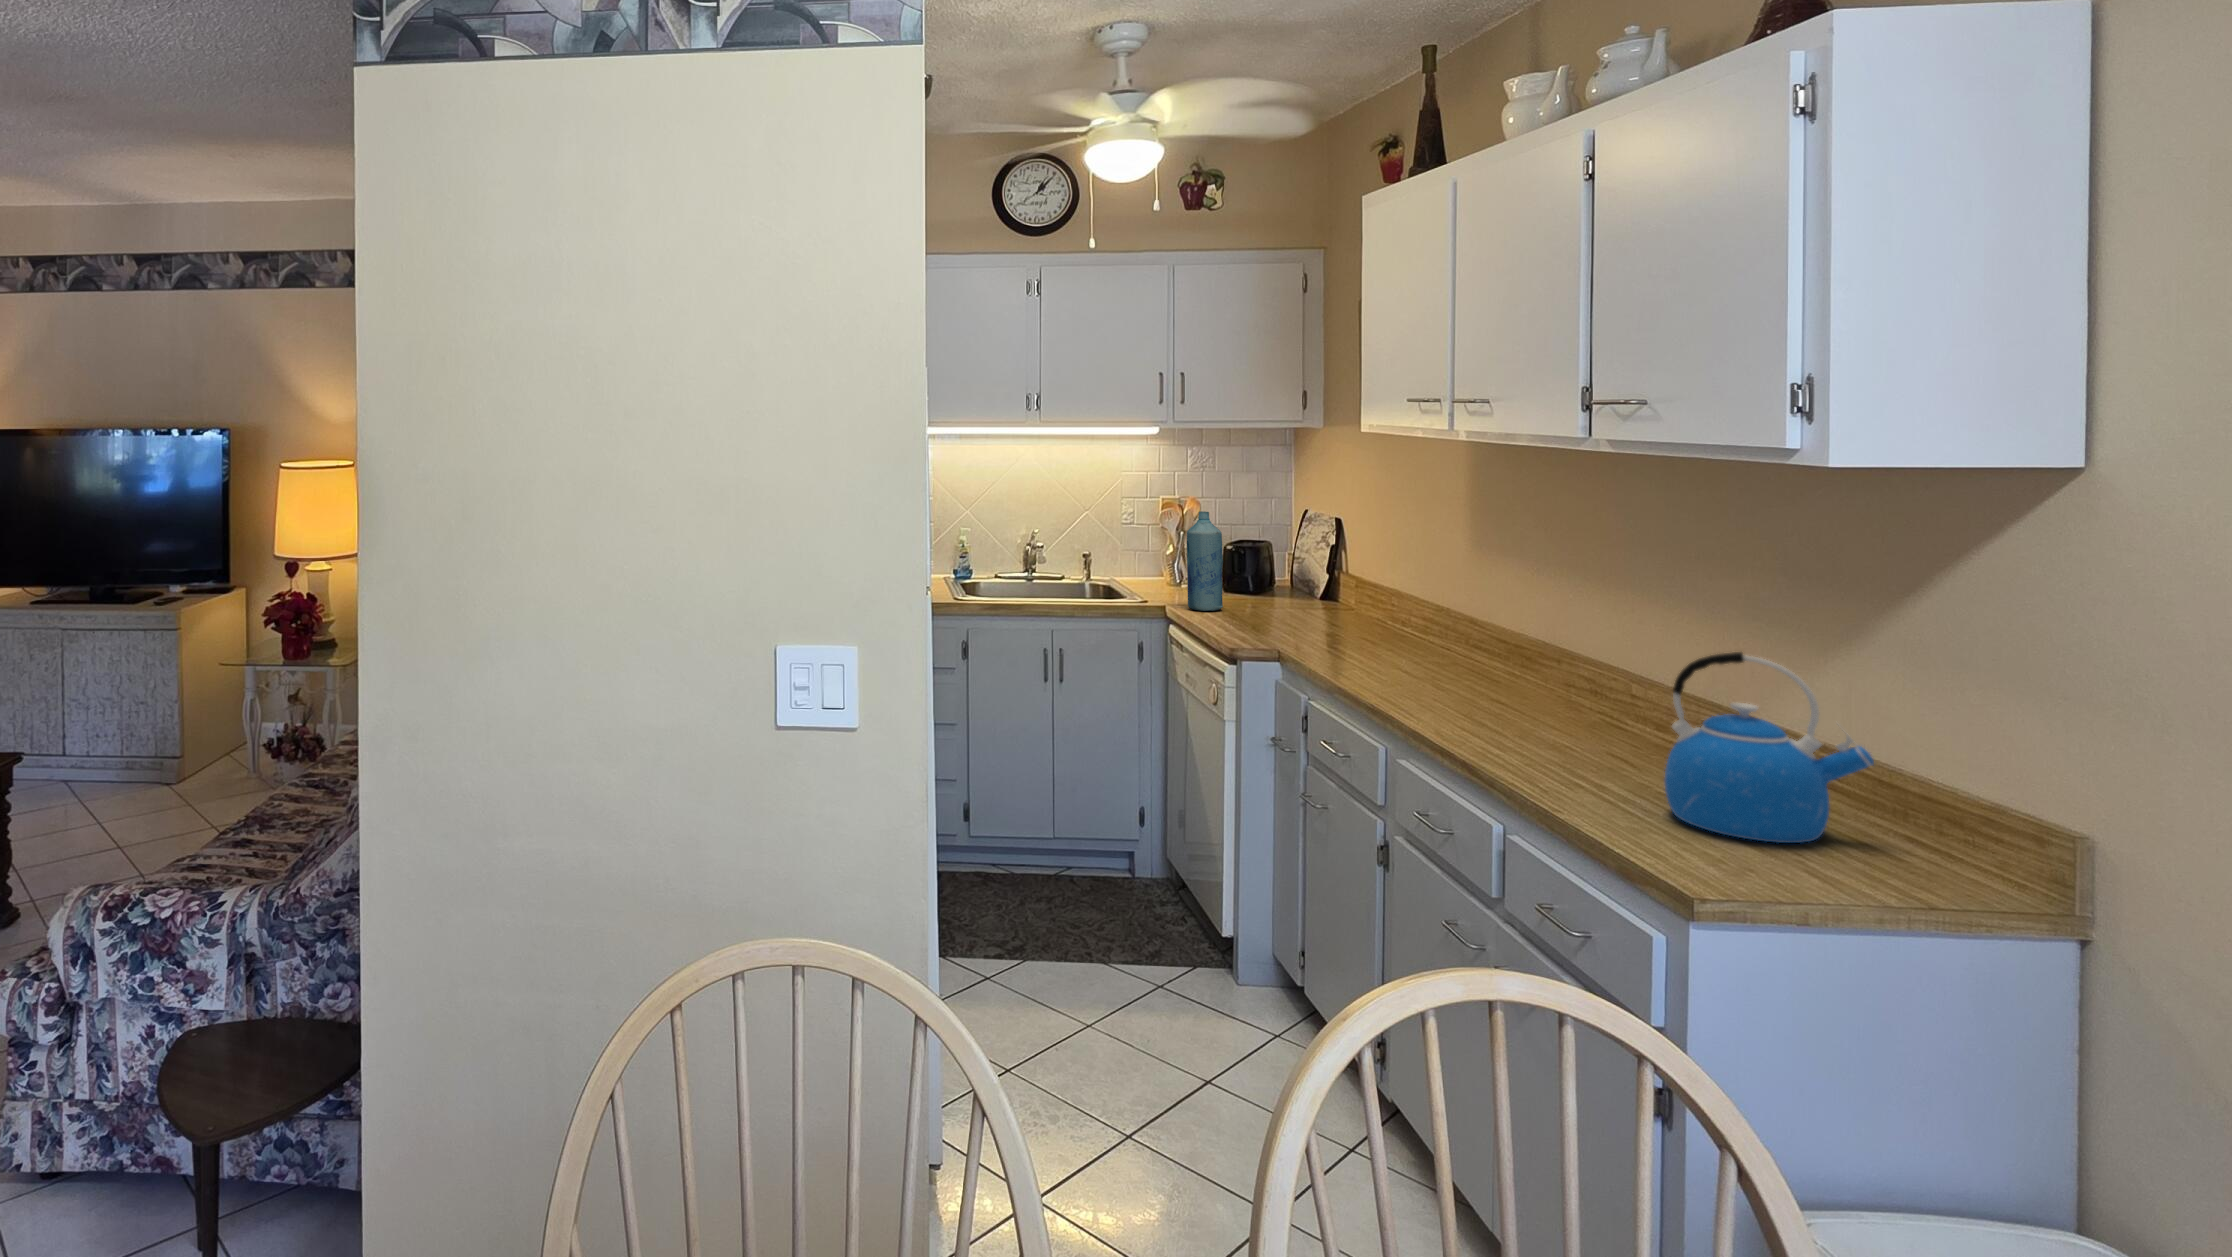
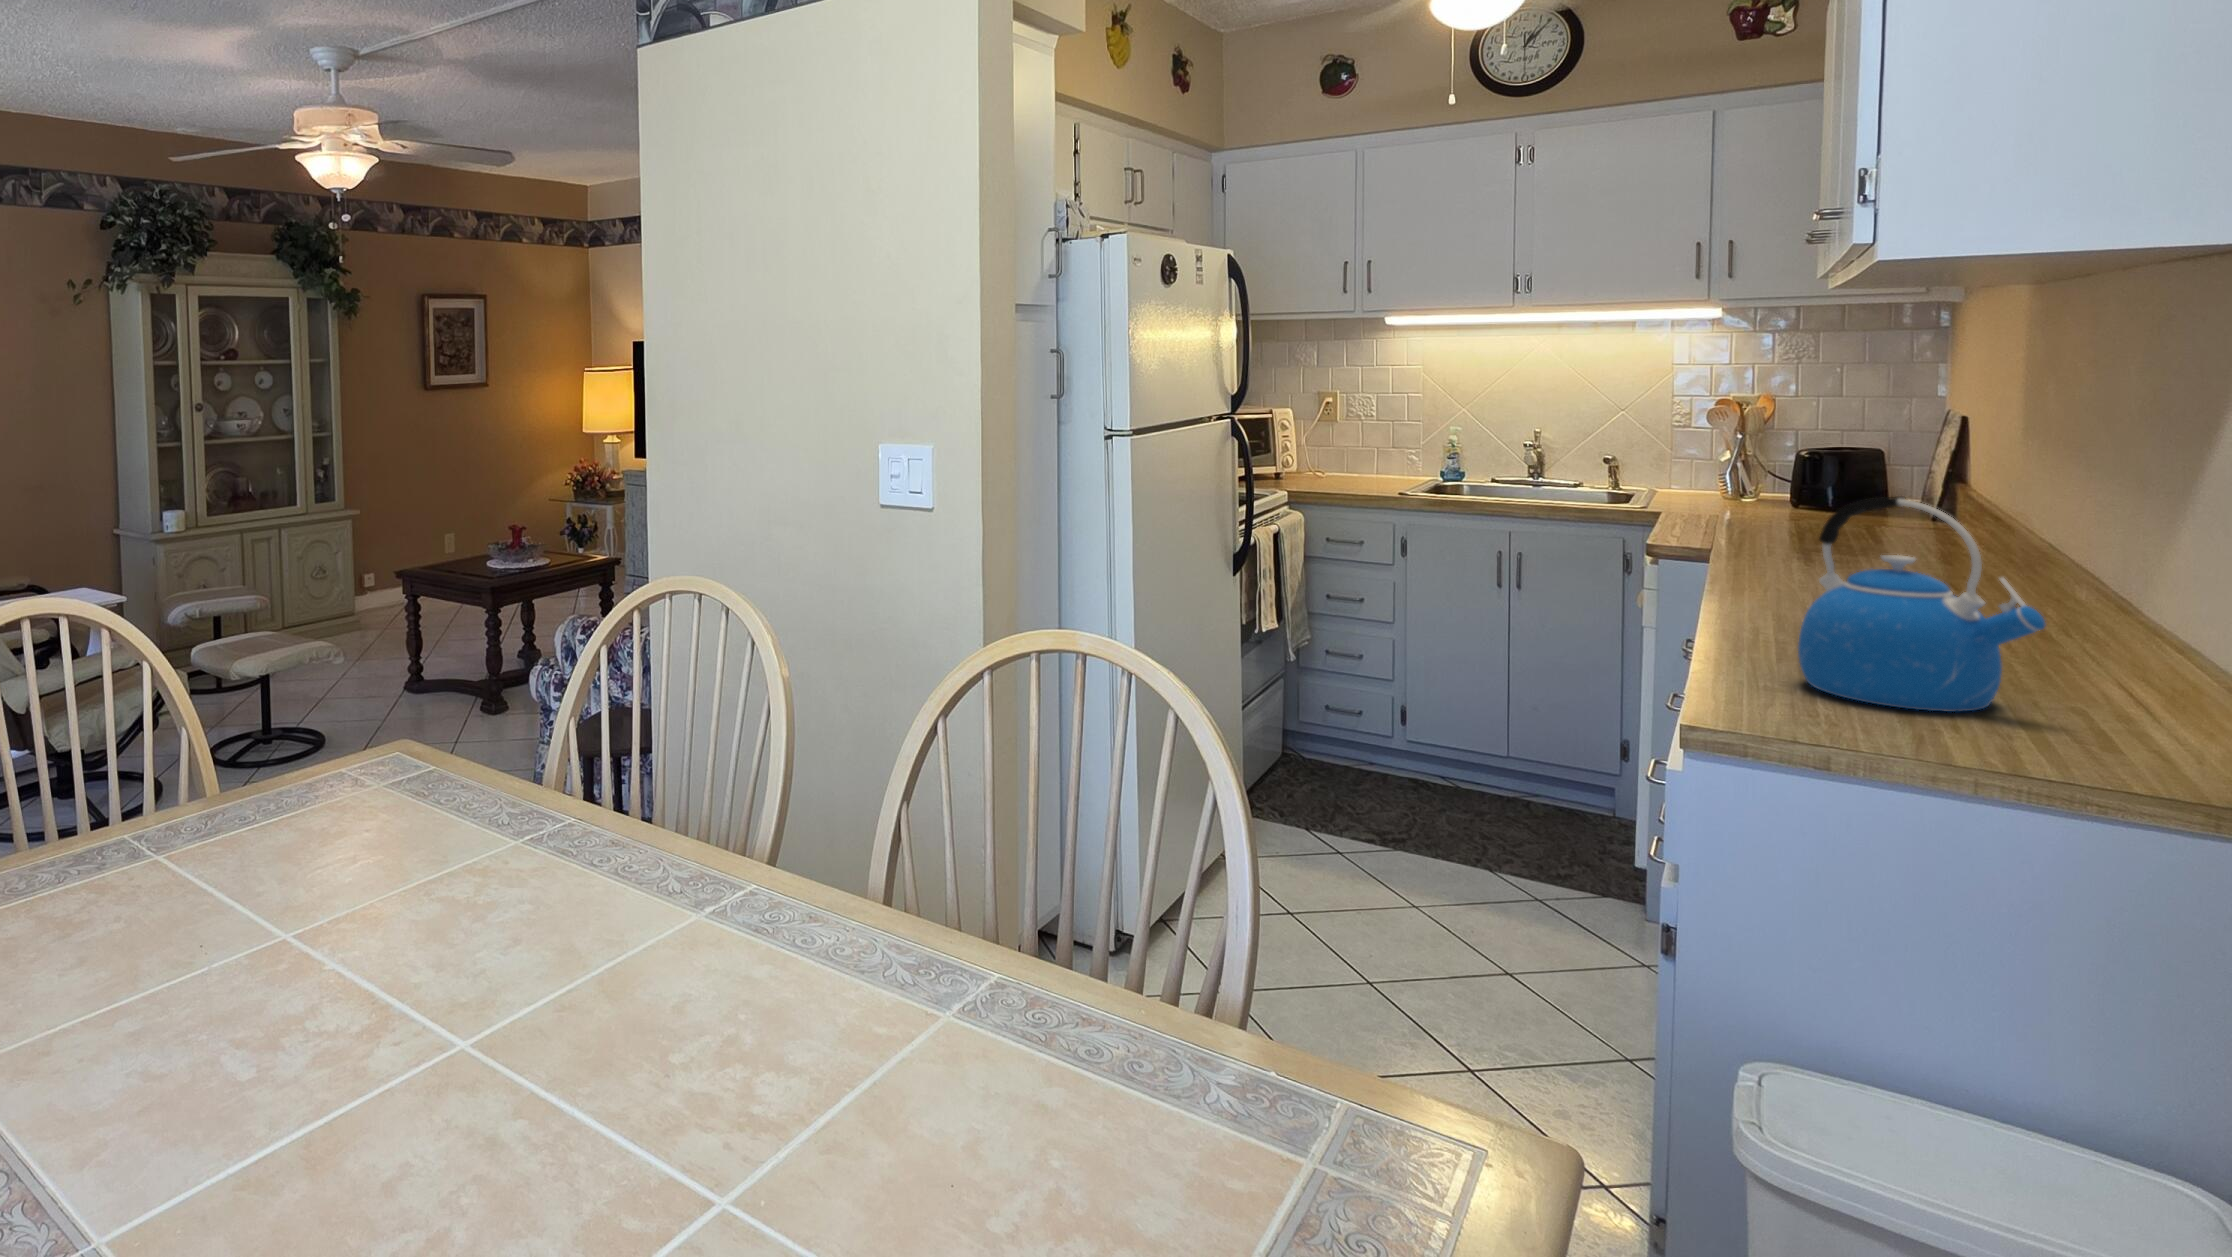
bottle: present [1187,511,1223,611] -> none [1685,402,1735,517]

